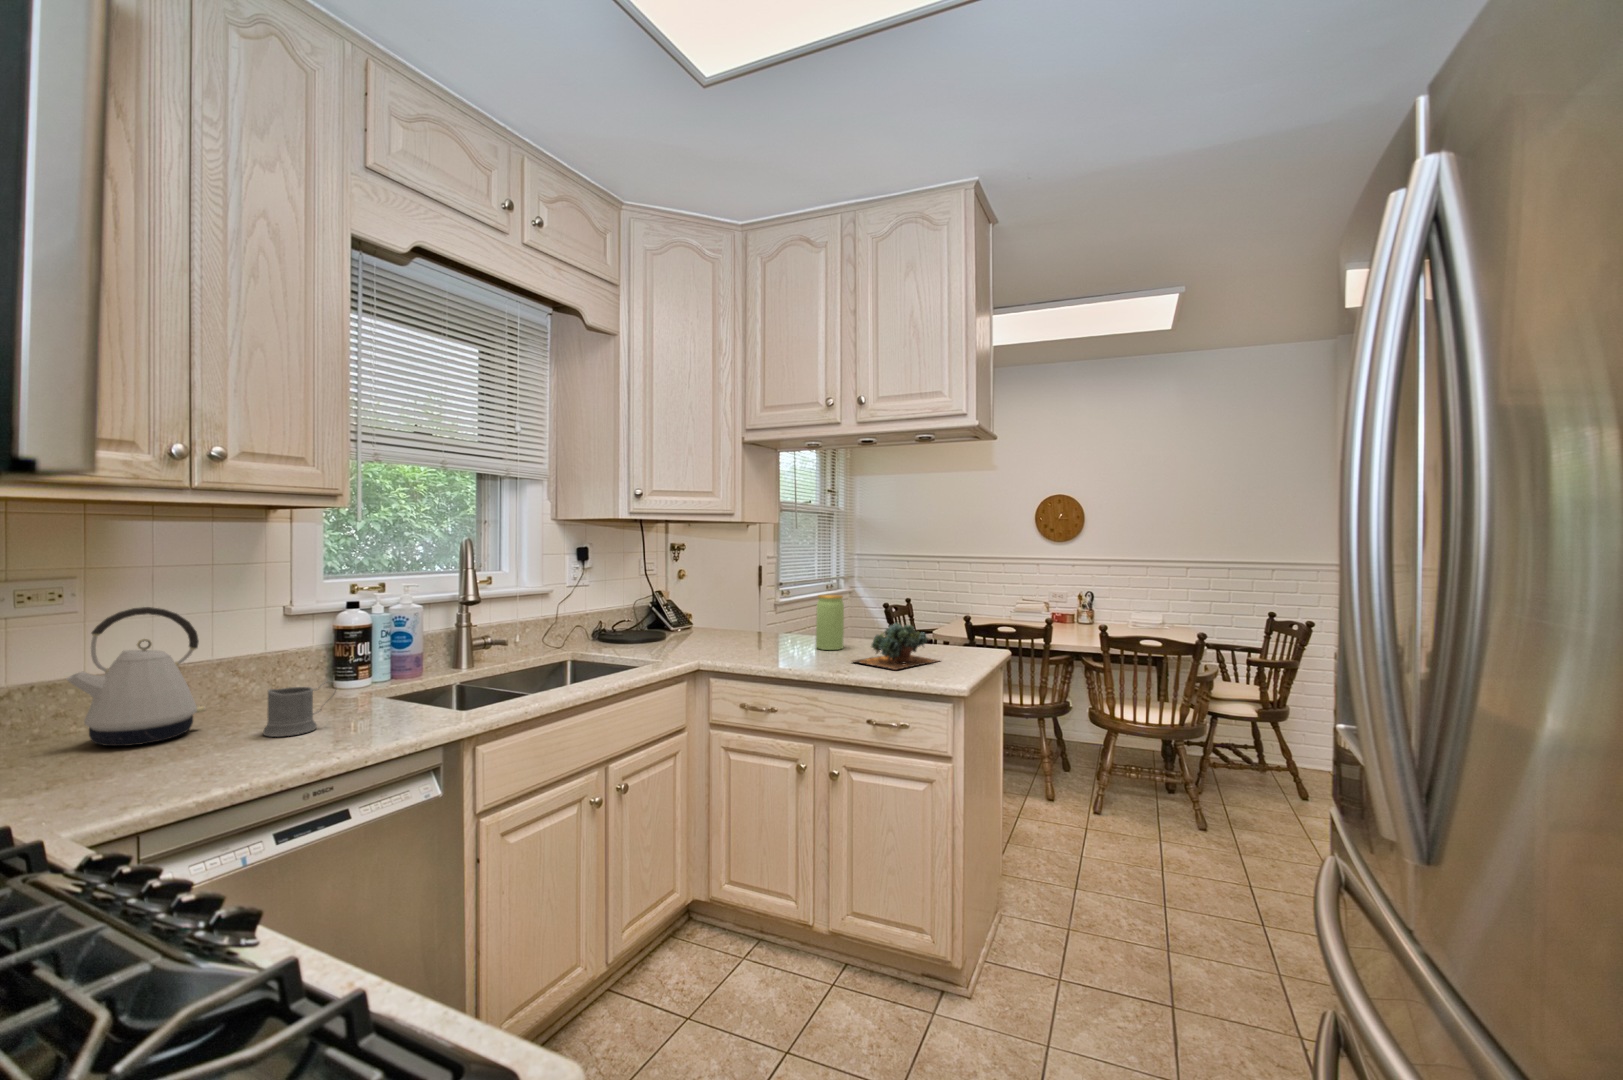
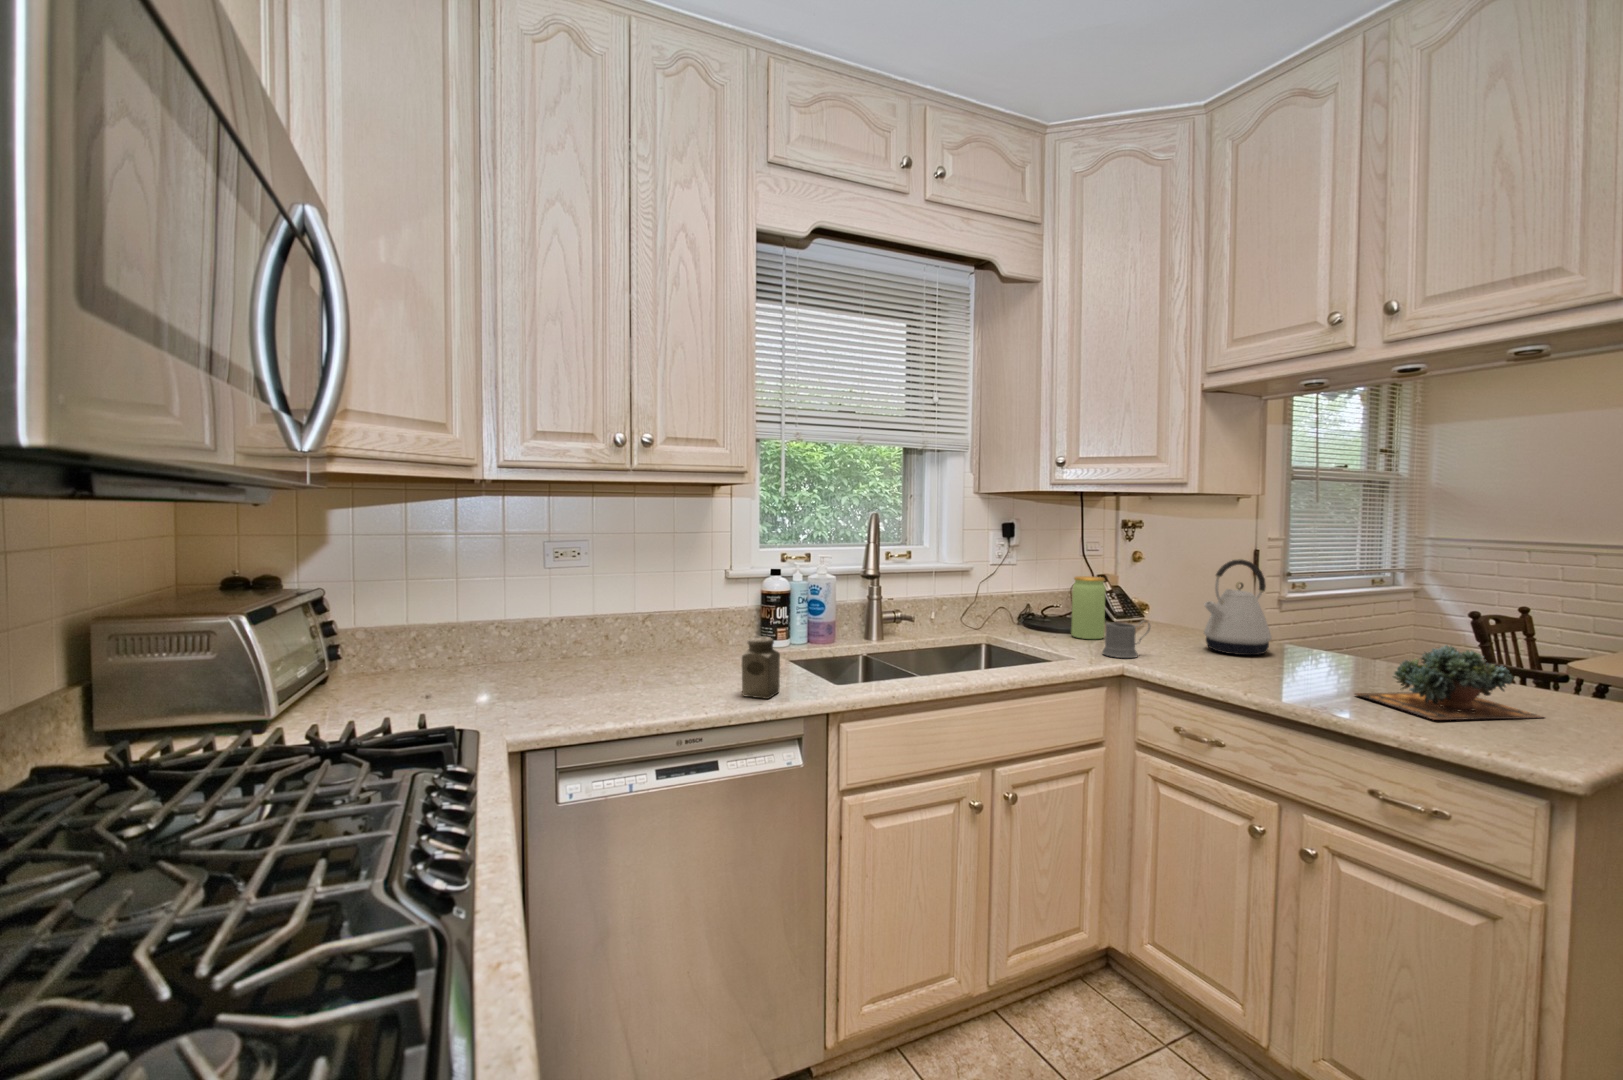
jar: present [816,595,844,650] -> present [1071,576,1106,639]
kettle: present [66,607,206,746] -> present [1204,559,1271,655]
salt shaker: none [367,669,408,735] -> present [742,637,780,699]
mug: present [263,682,336,737] -> present [1102,623,1150,658]

